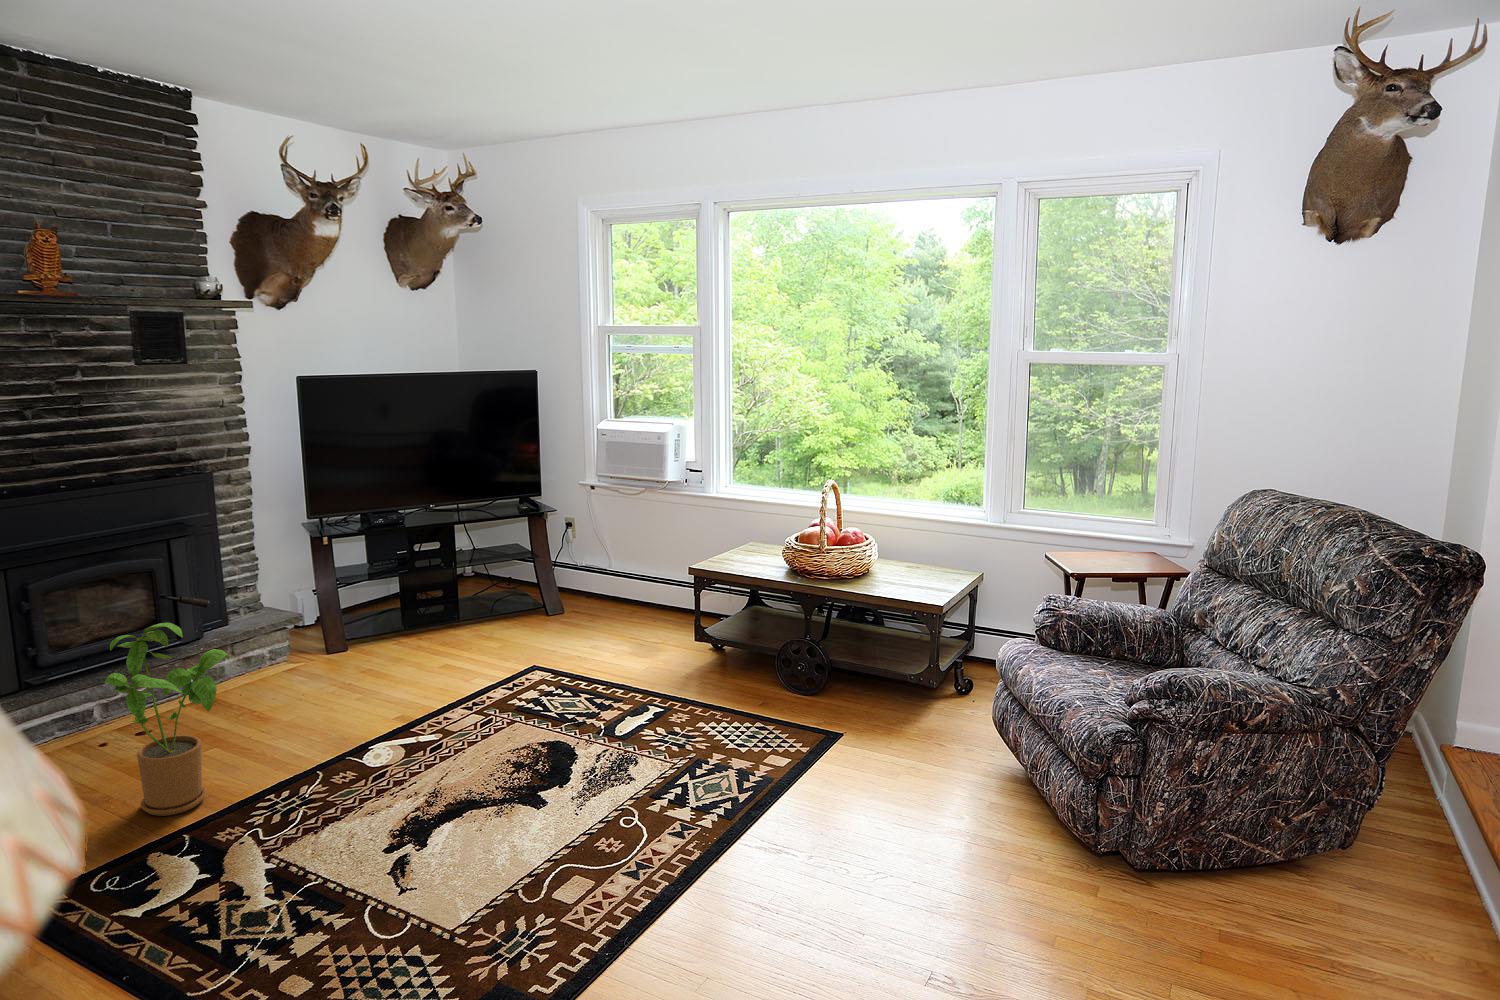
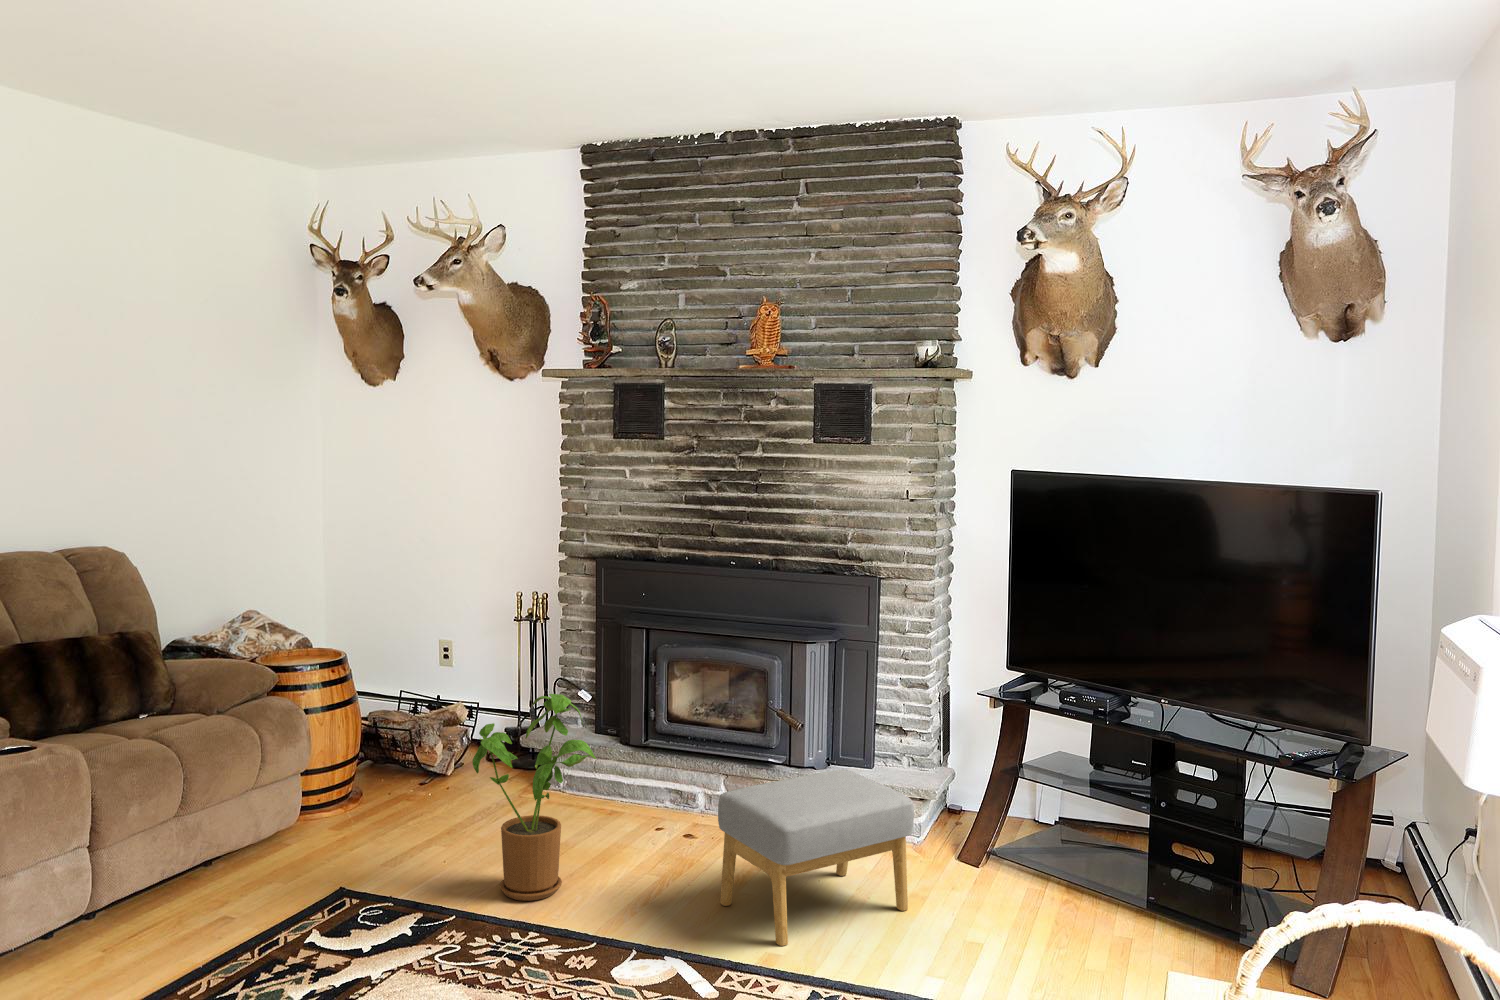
footstool: none [291,606,390,731] -> present [718,770,914,946]

